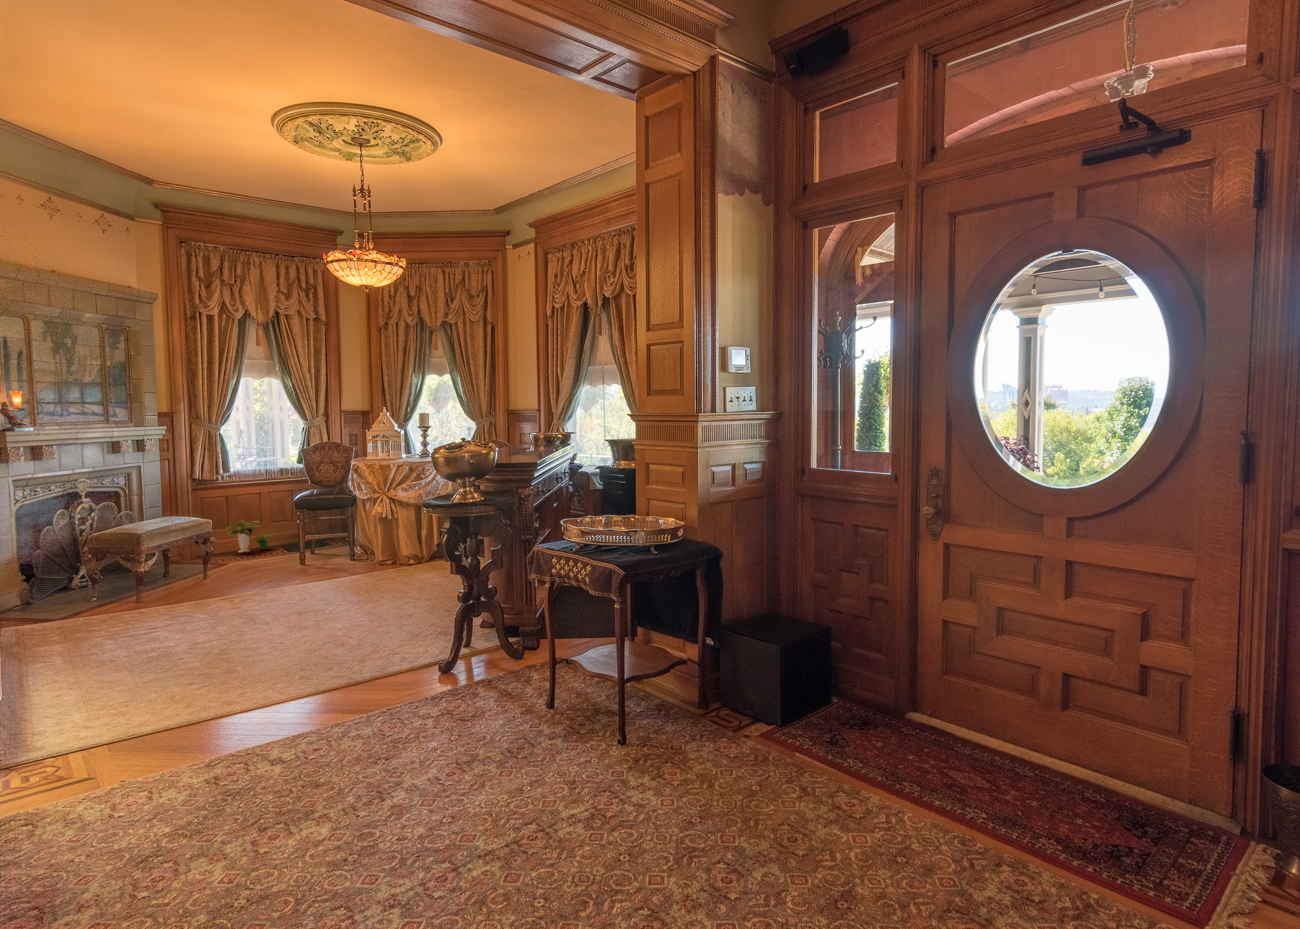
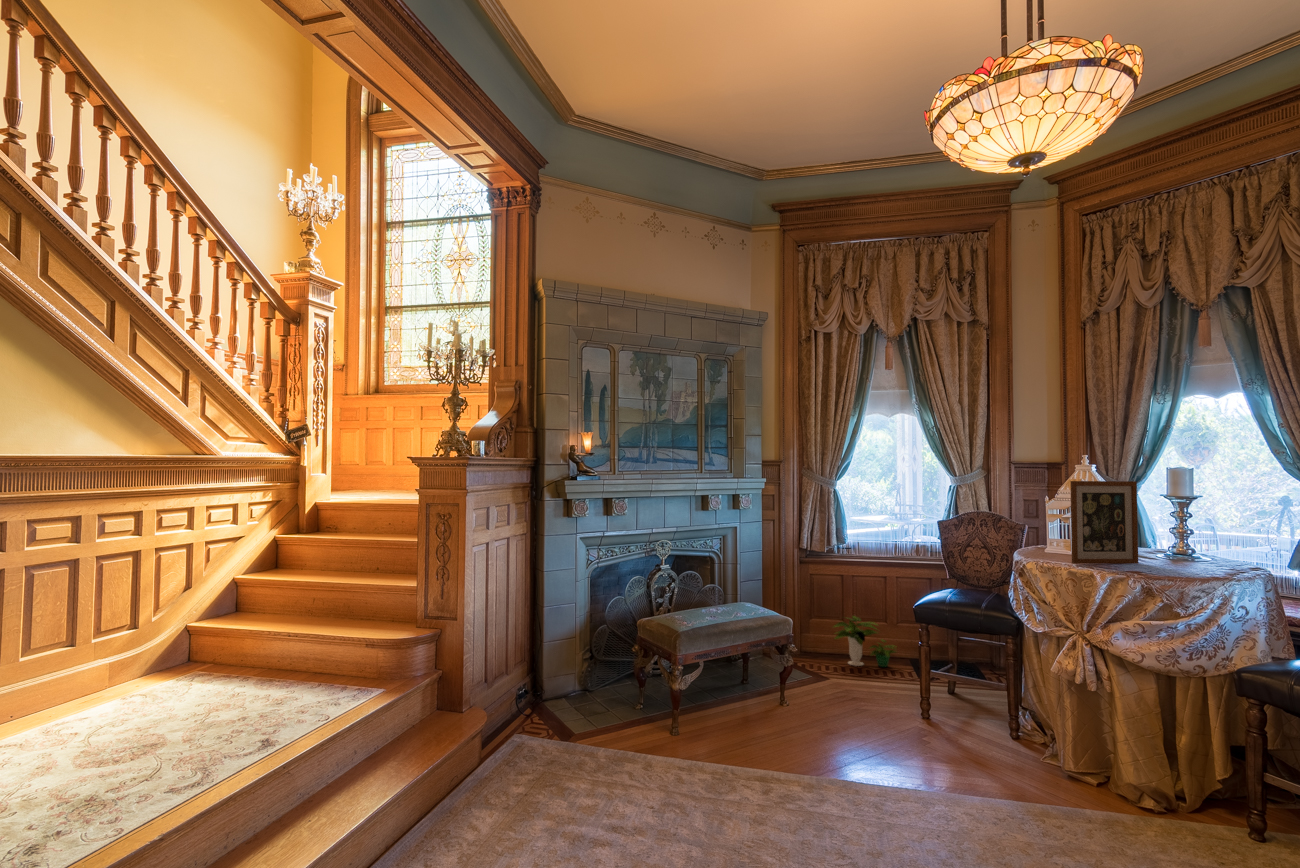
picture frame: none [379,421,408,462] -> present [1070,481,1138,564]

